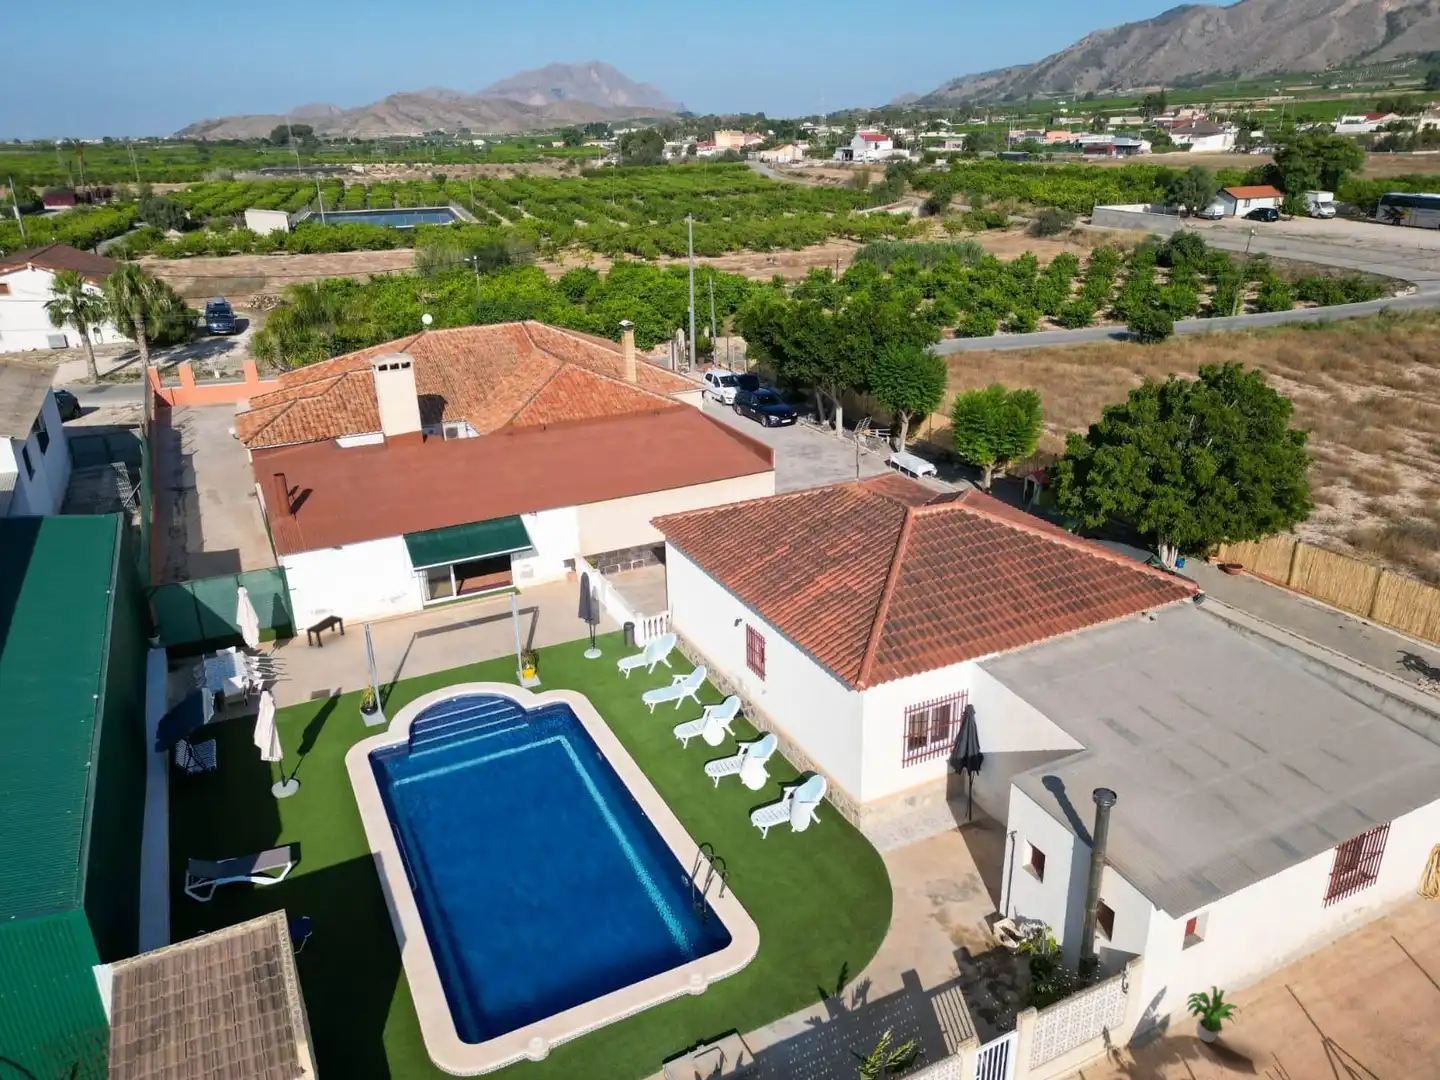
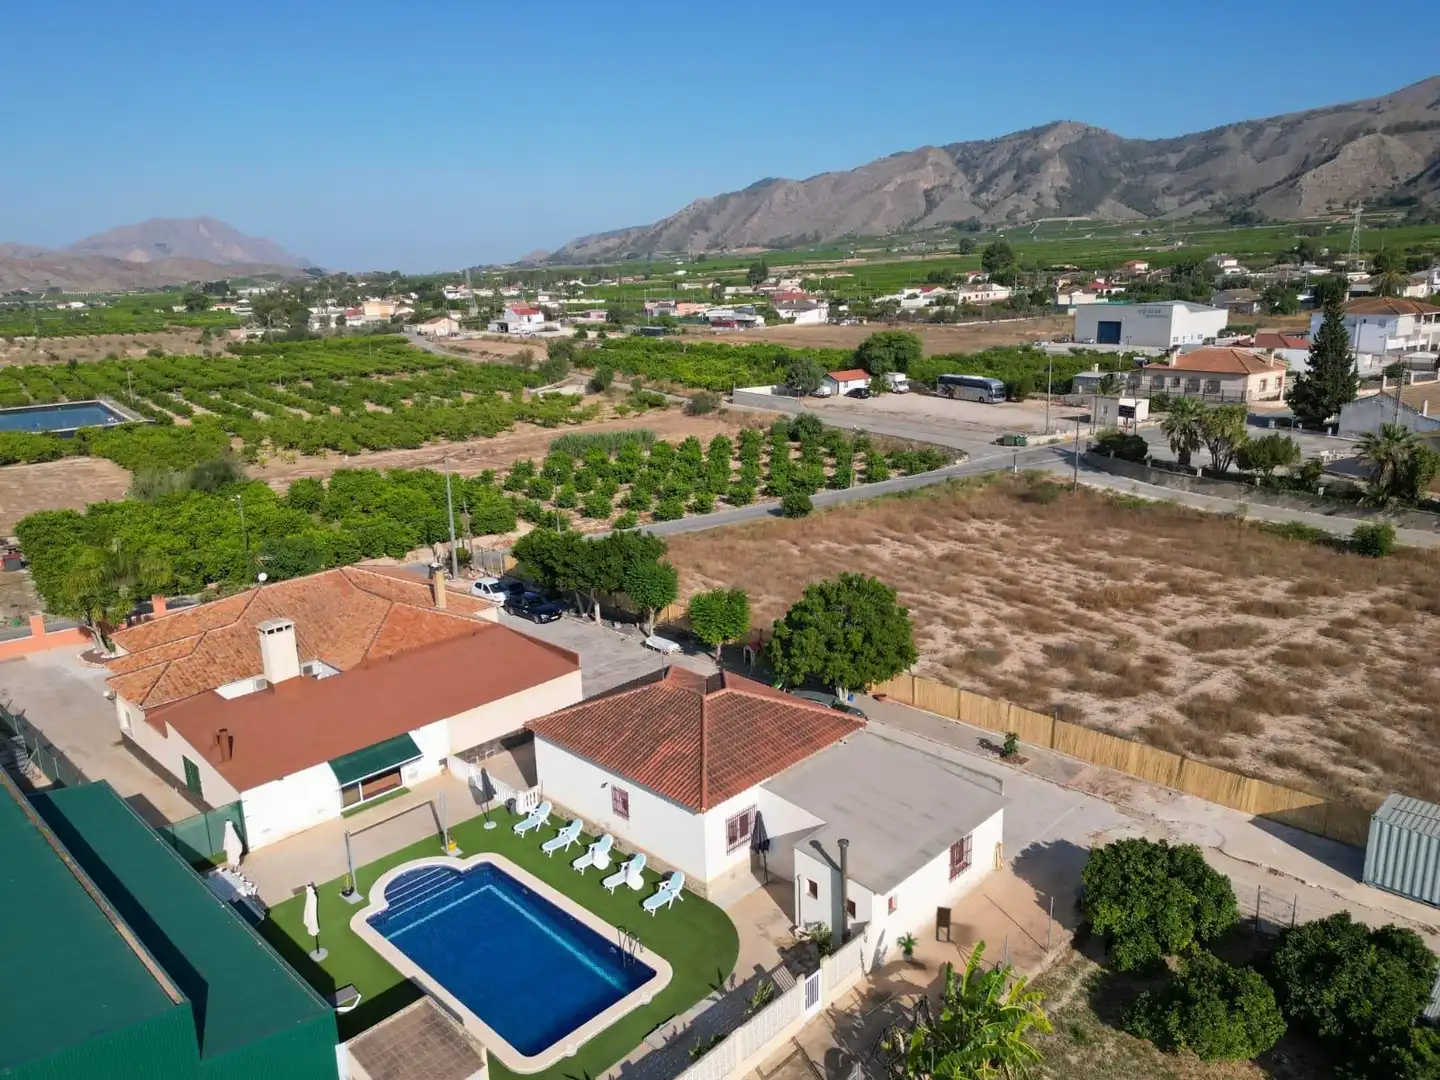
bench: present [307,615,344,648] -> present [936,906,951,941]

